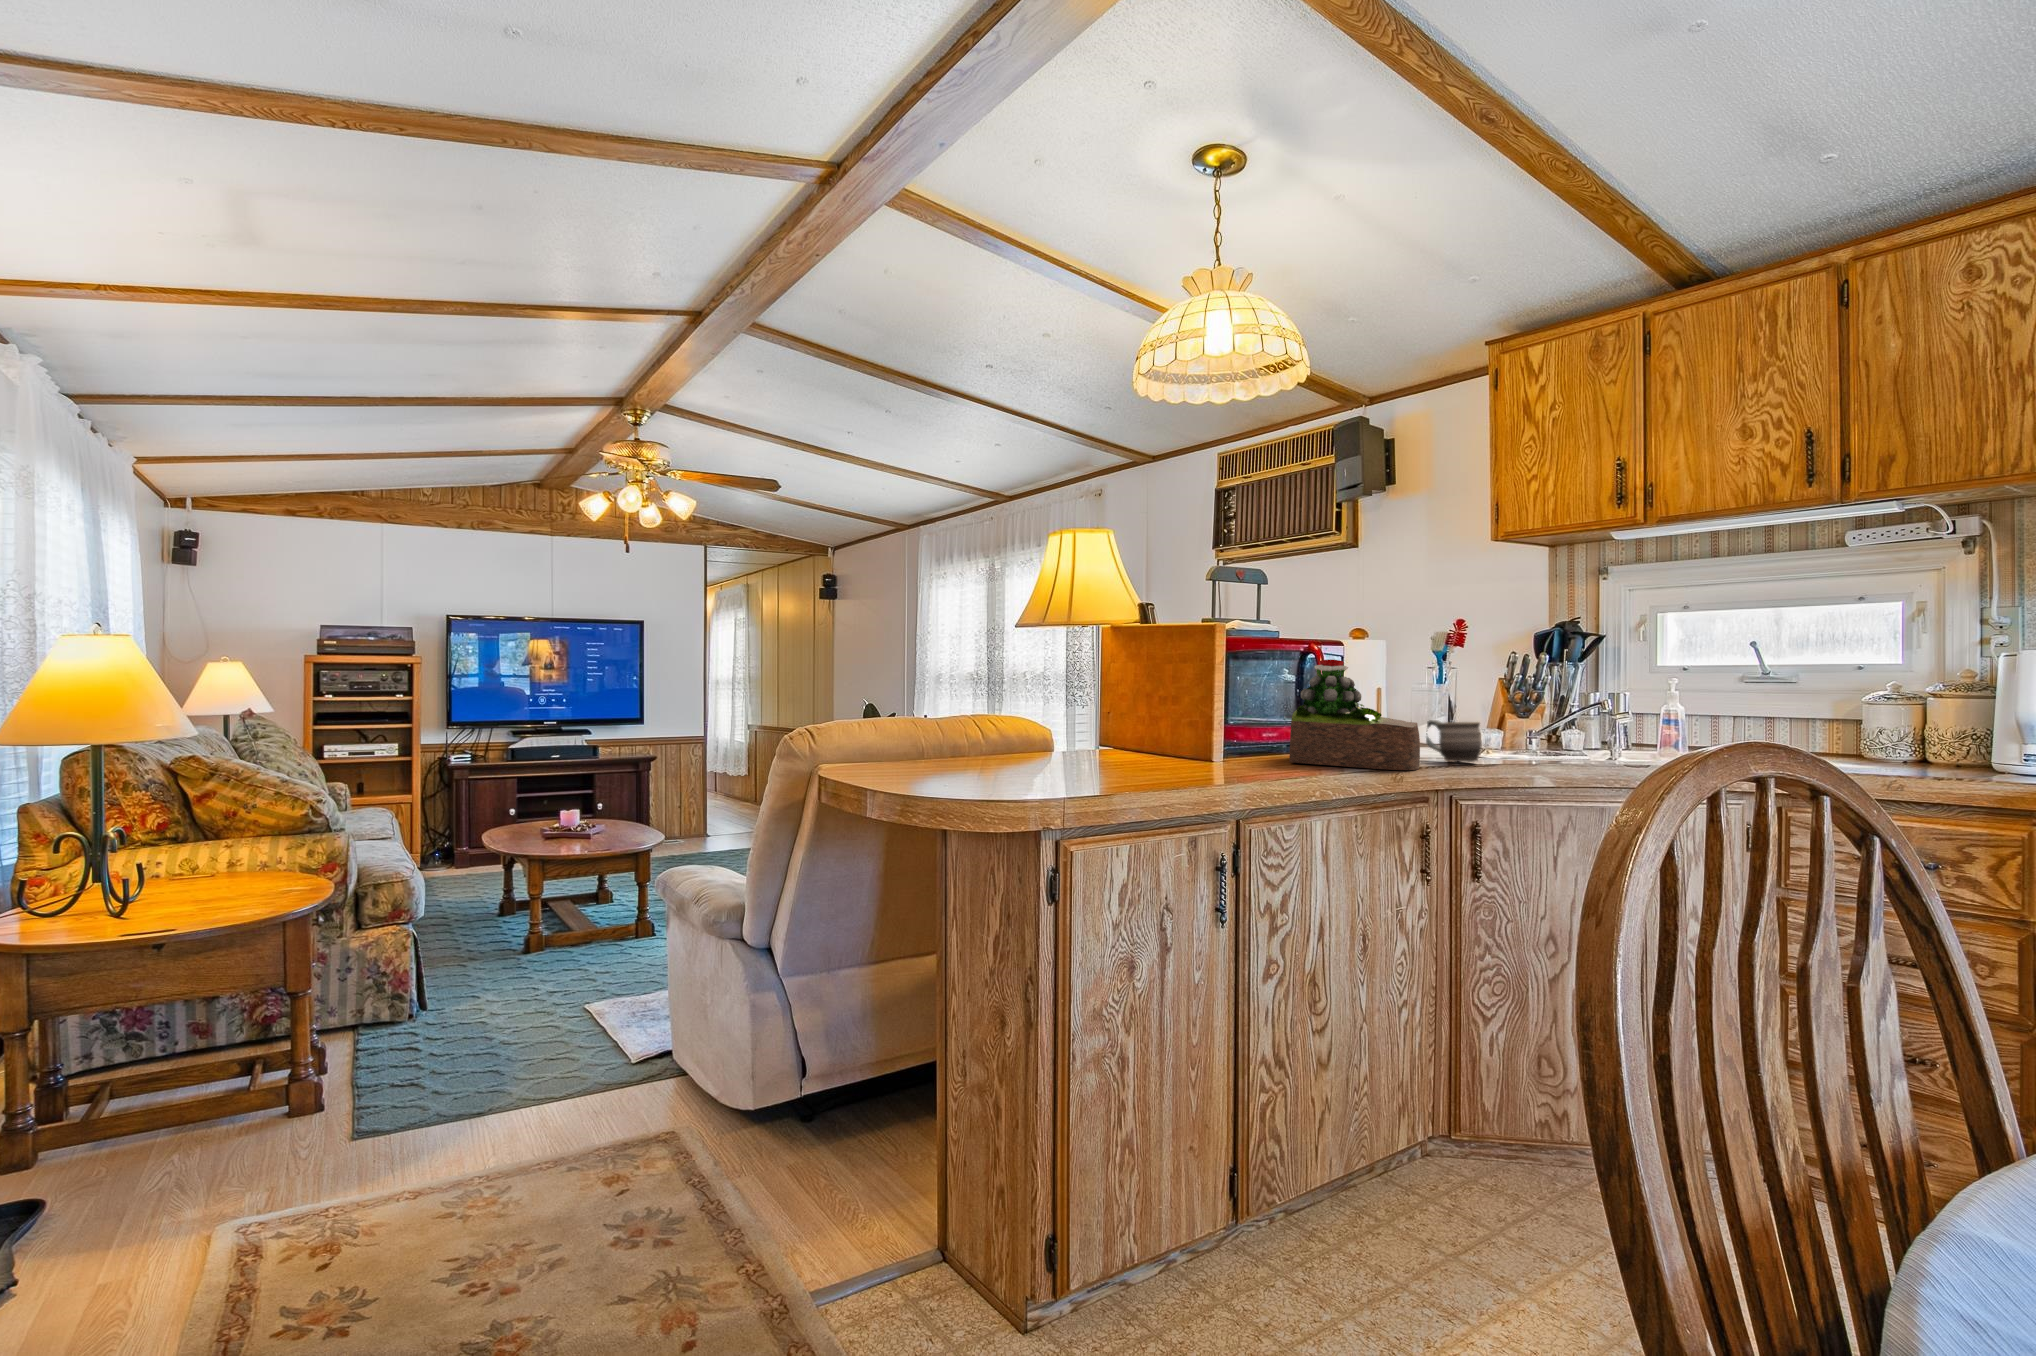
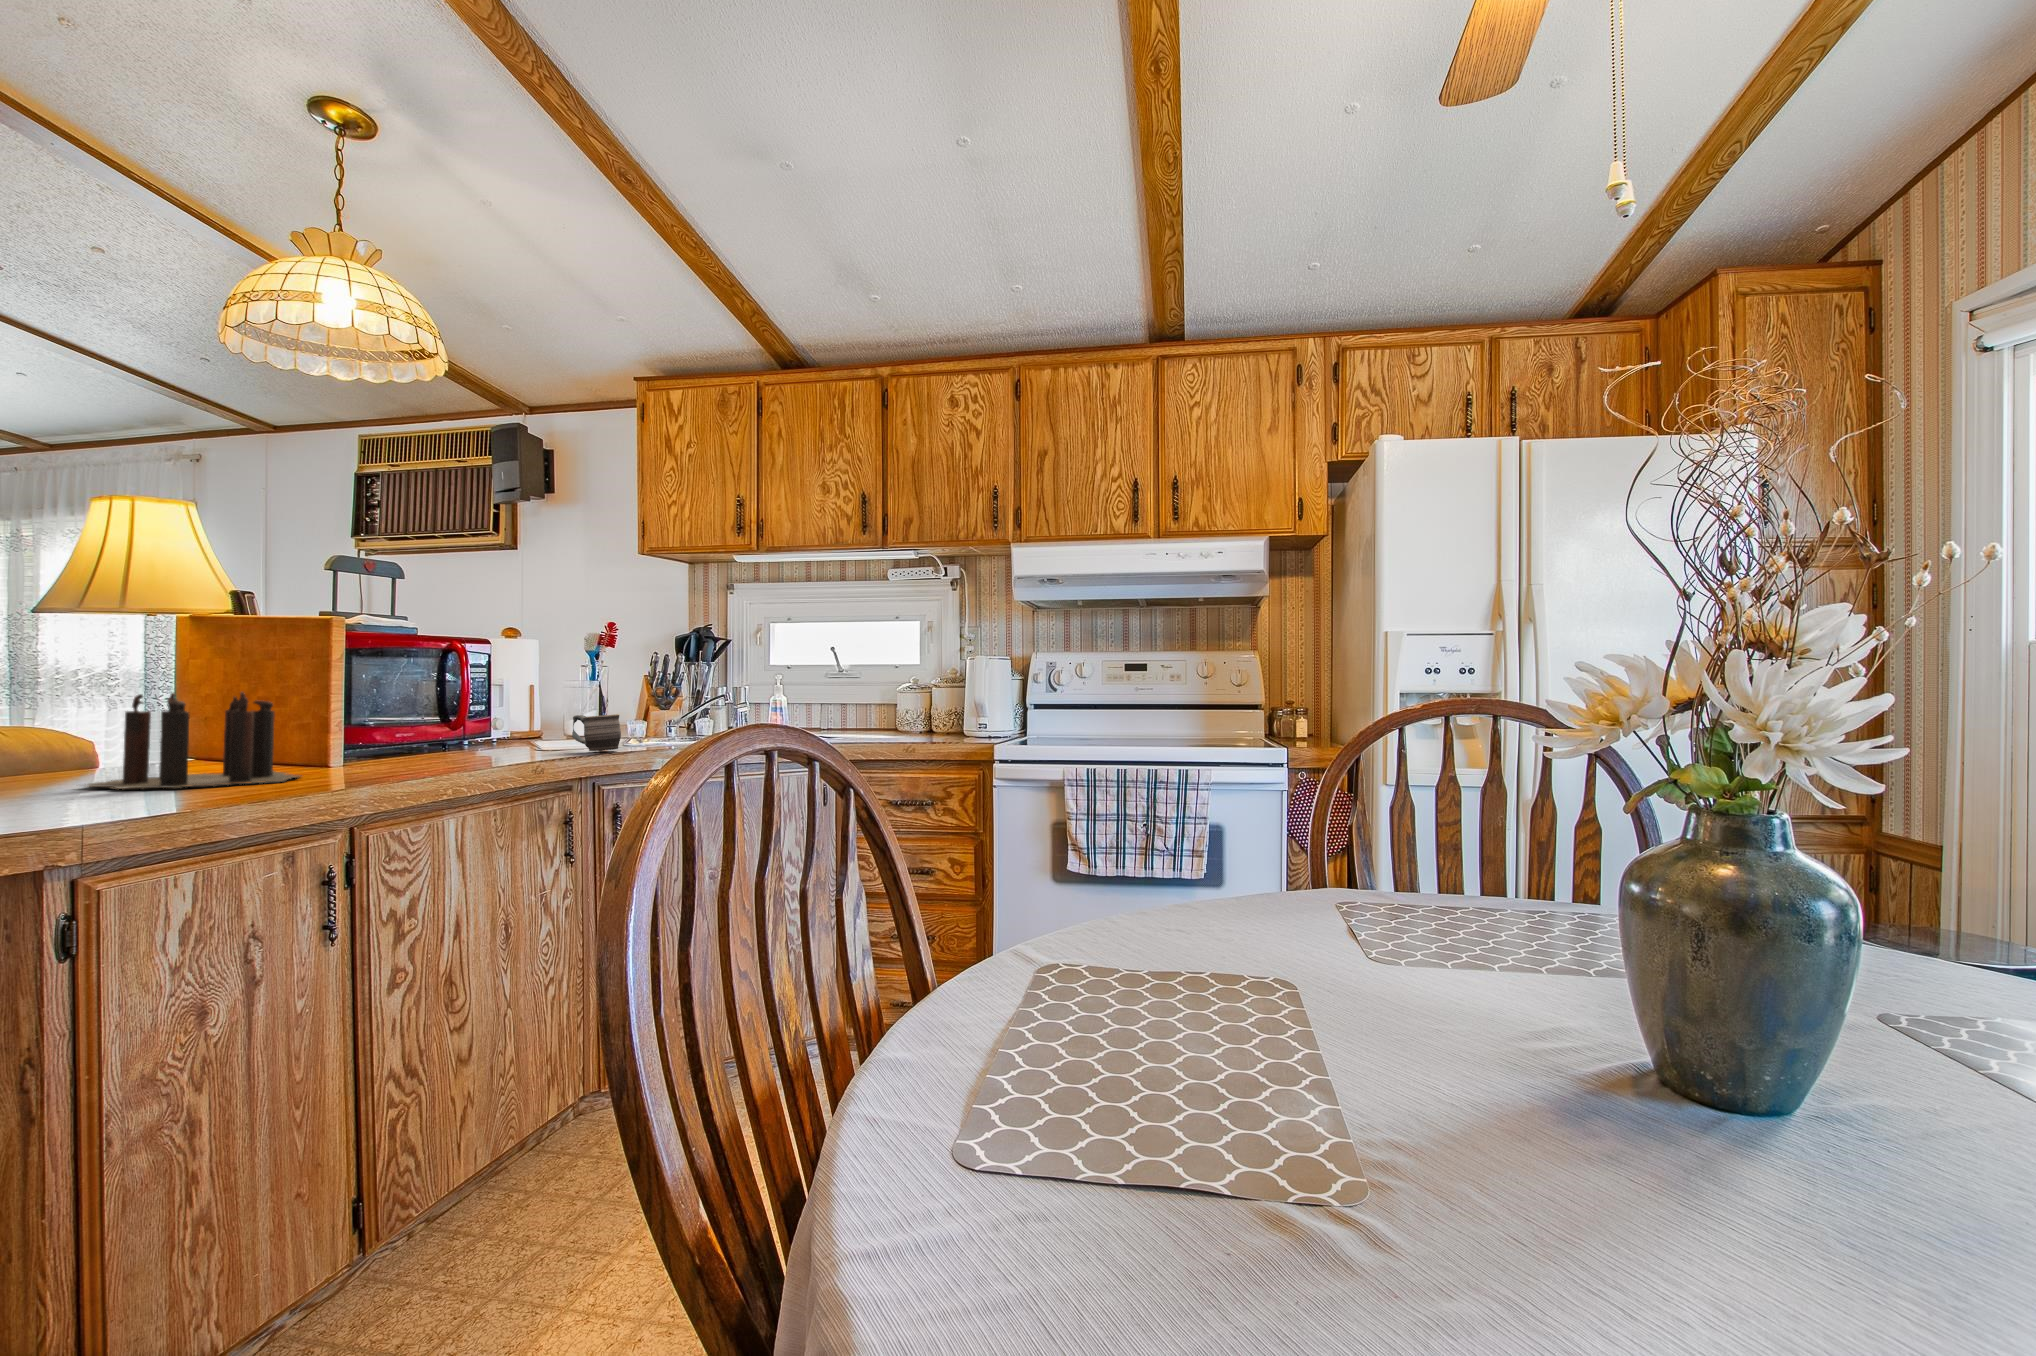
succulent plant: present [1289,660,1420,770] -> none [423,659,564,765]
candle: none [1064,687,1239,770] -> present [87,692,302,789]

